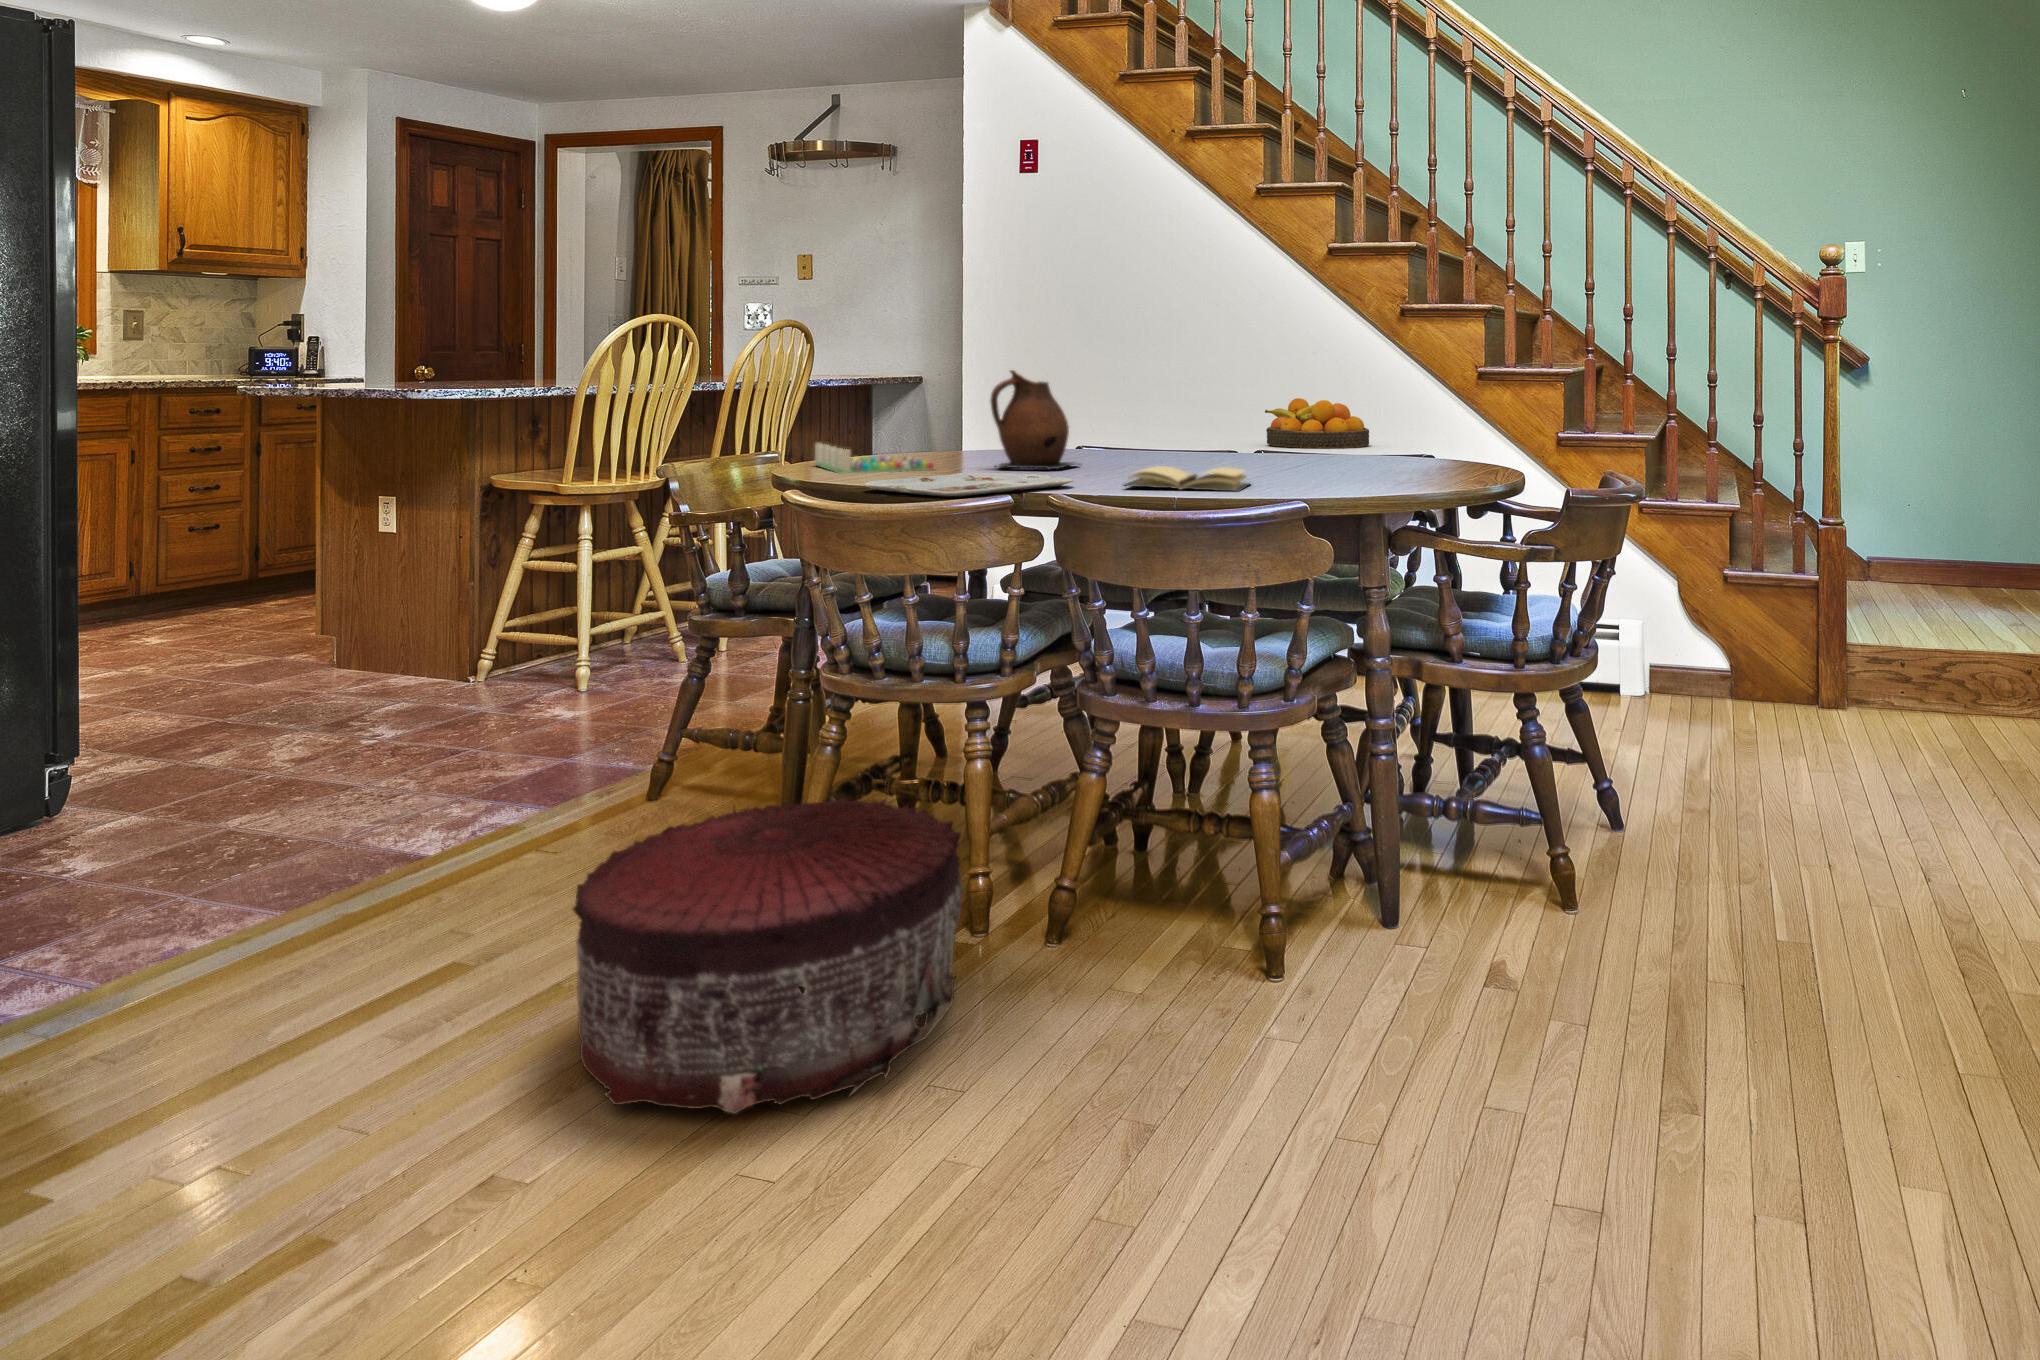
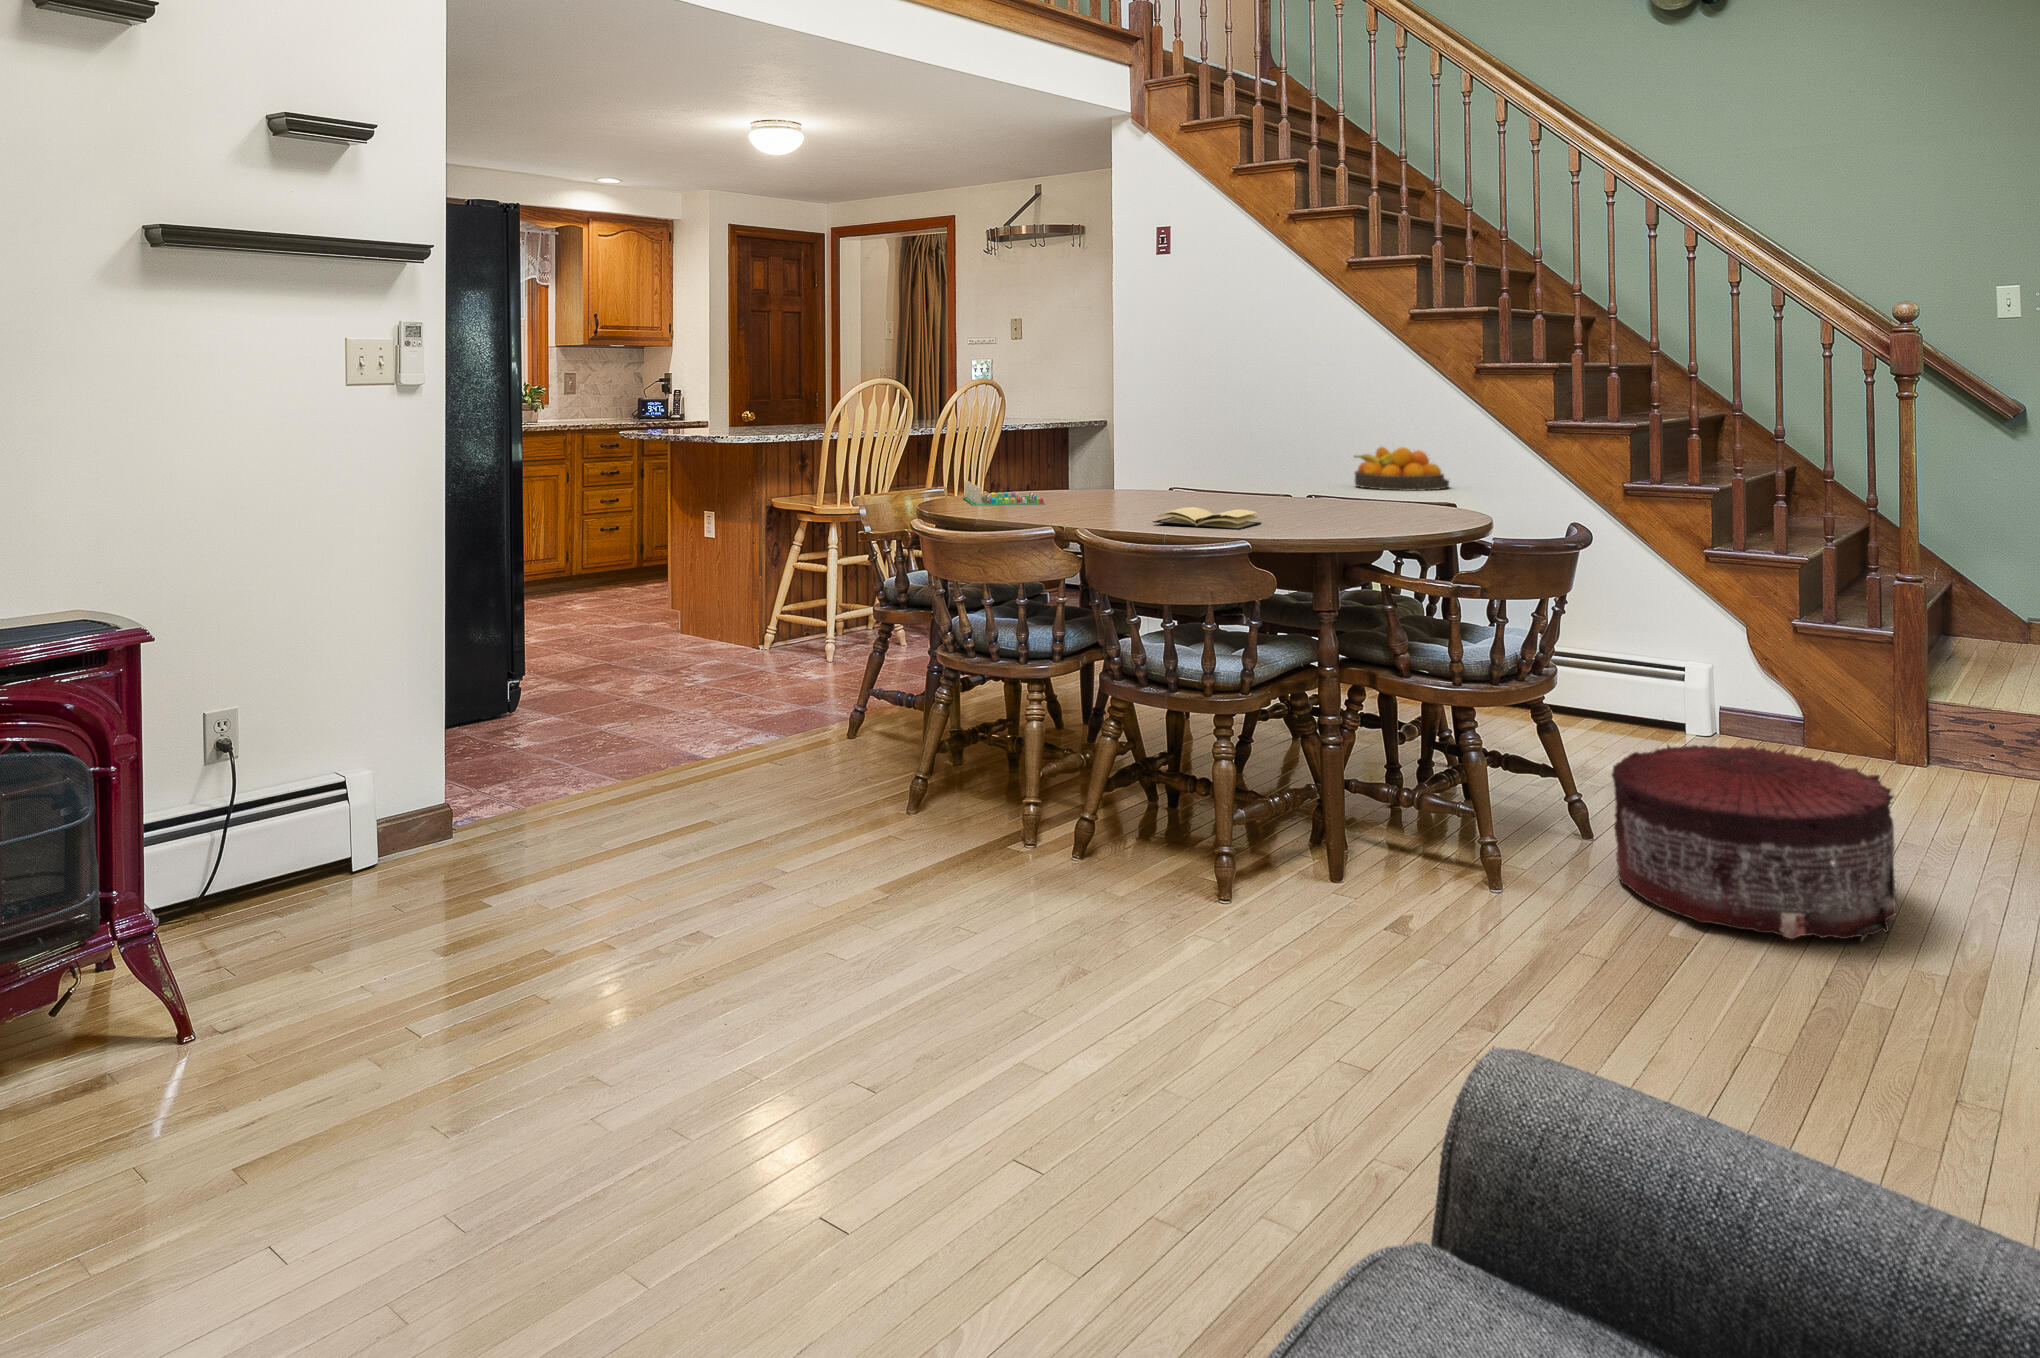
ceramic pitcher: present [990,370,1075,470] -> none [1085,427,1159,507]
serving tray: present [864,473,1074,497] -> none [967,508,1121,528]
pouf: present [573,799,963,1114] -> present [1612,745,1896,941]

